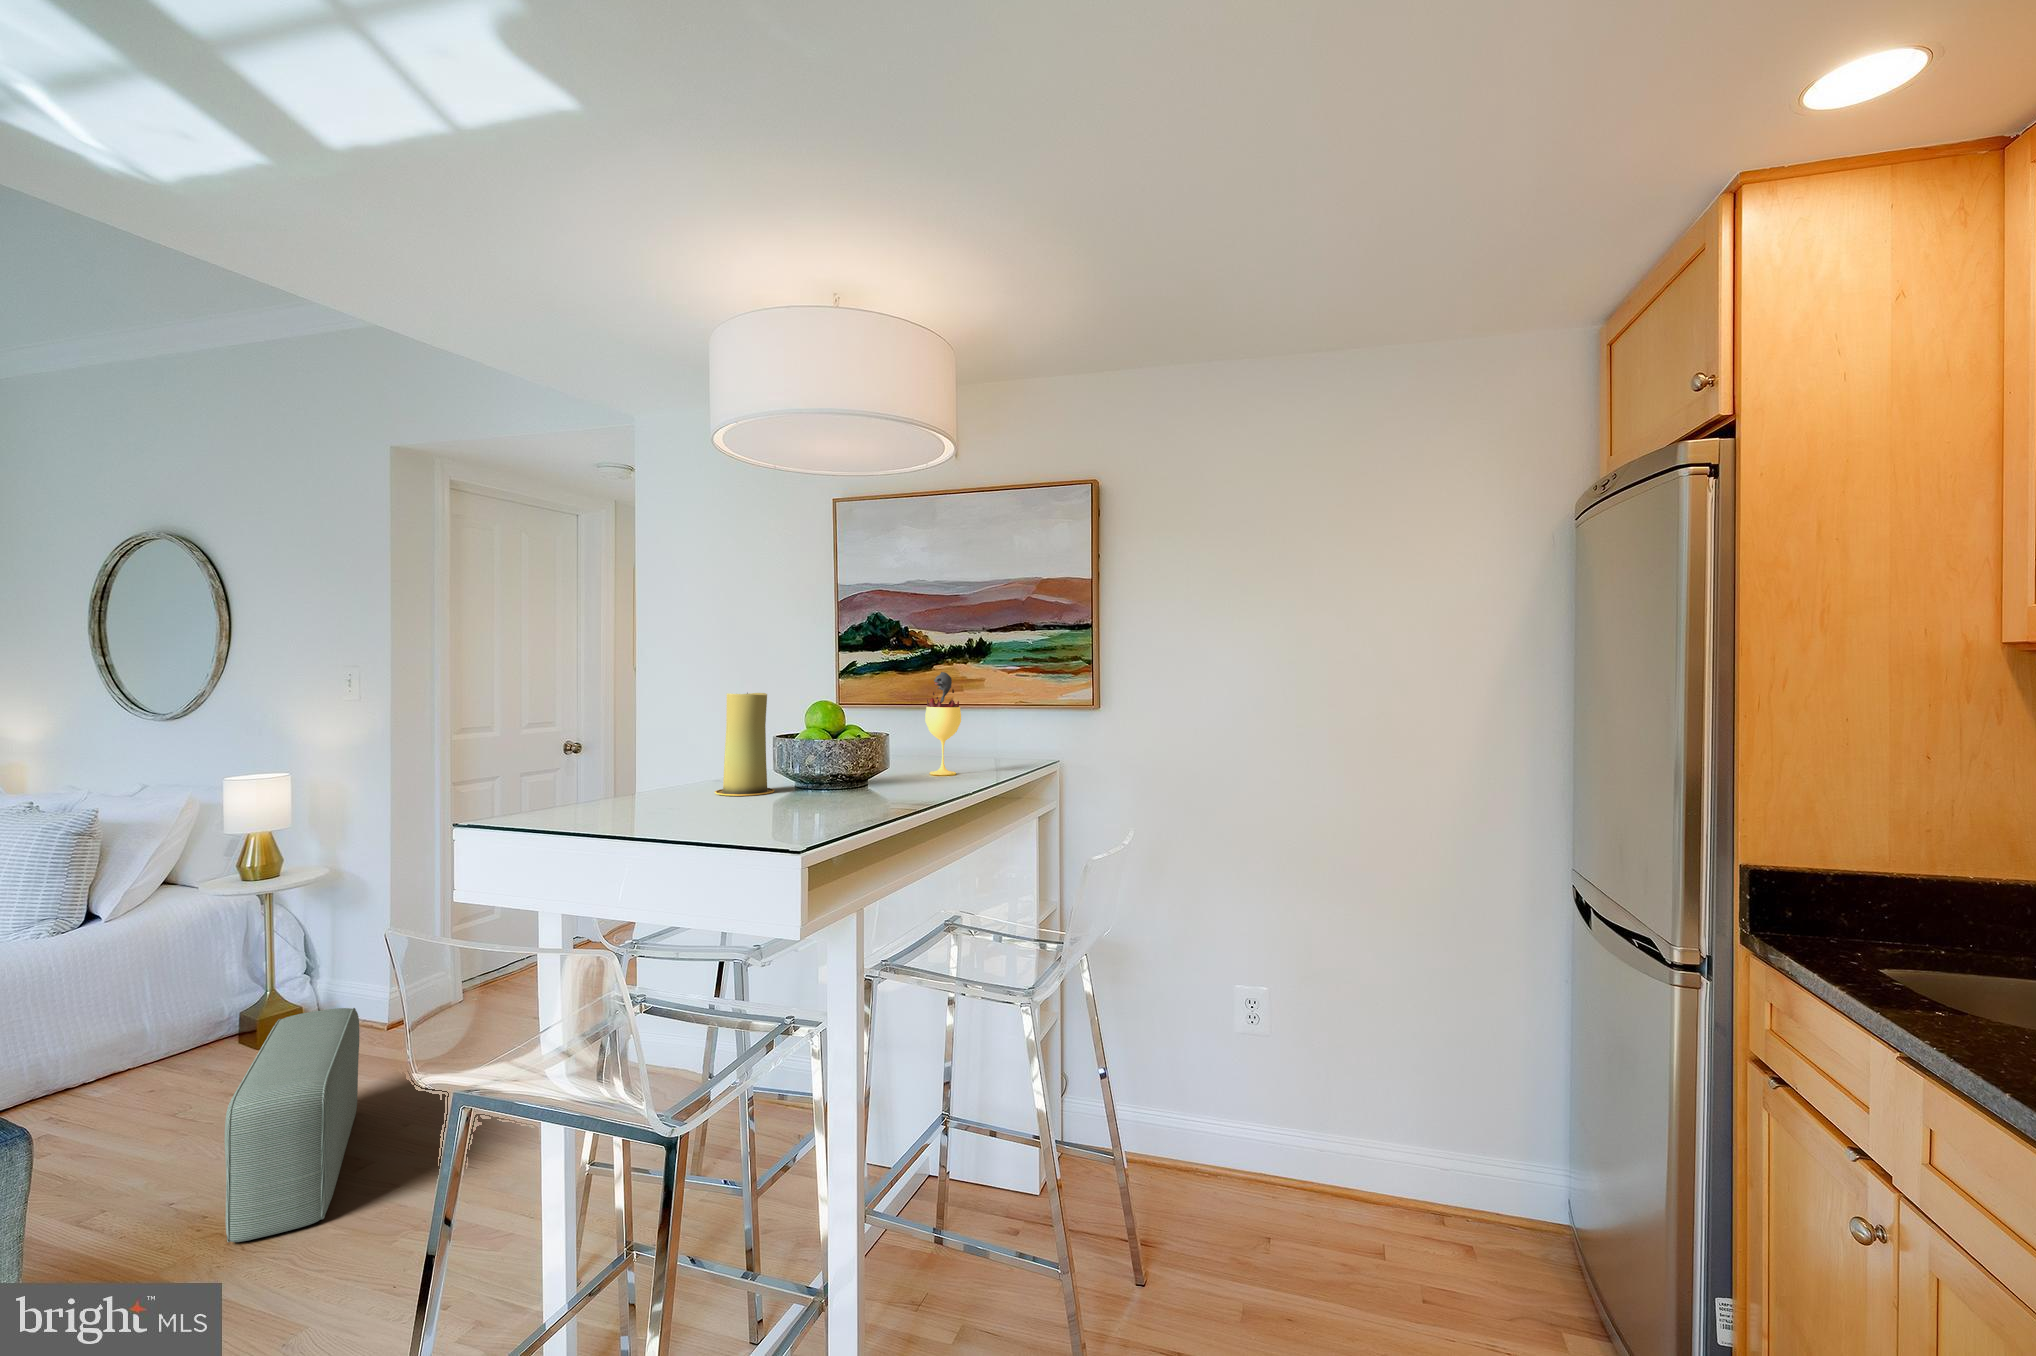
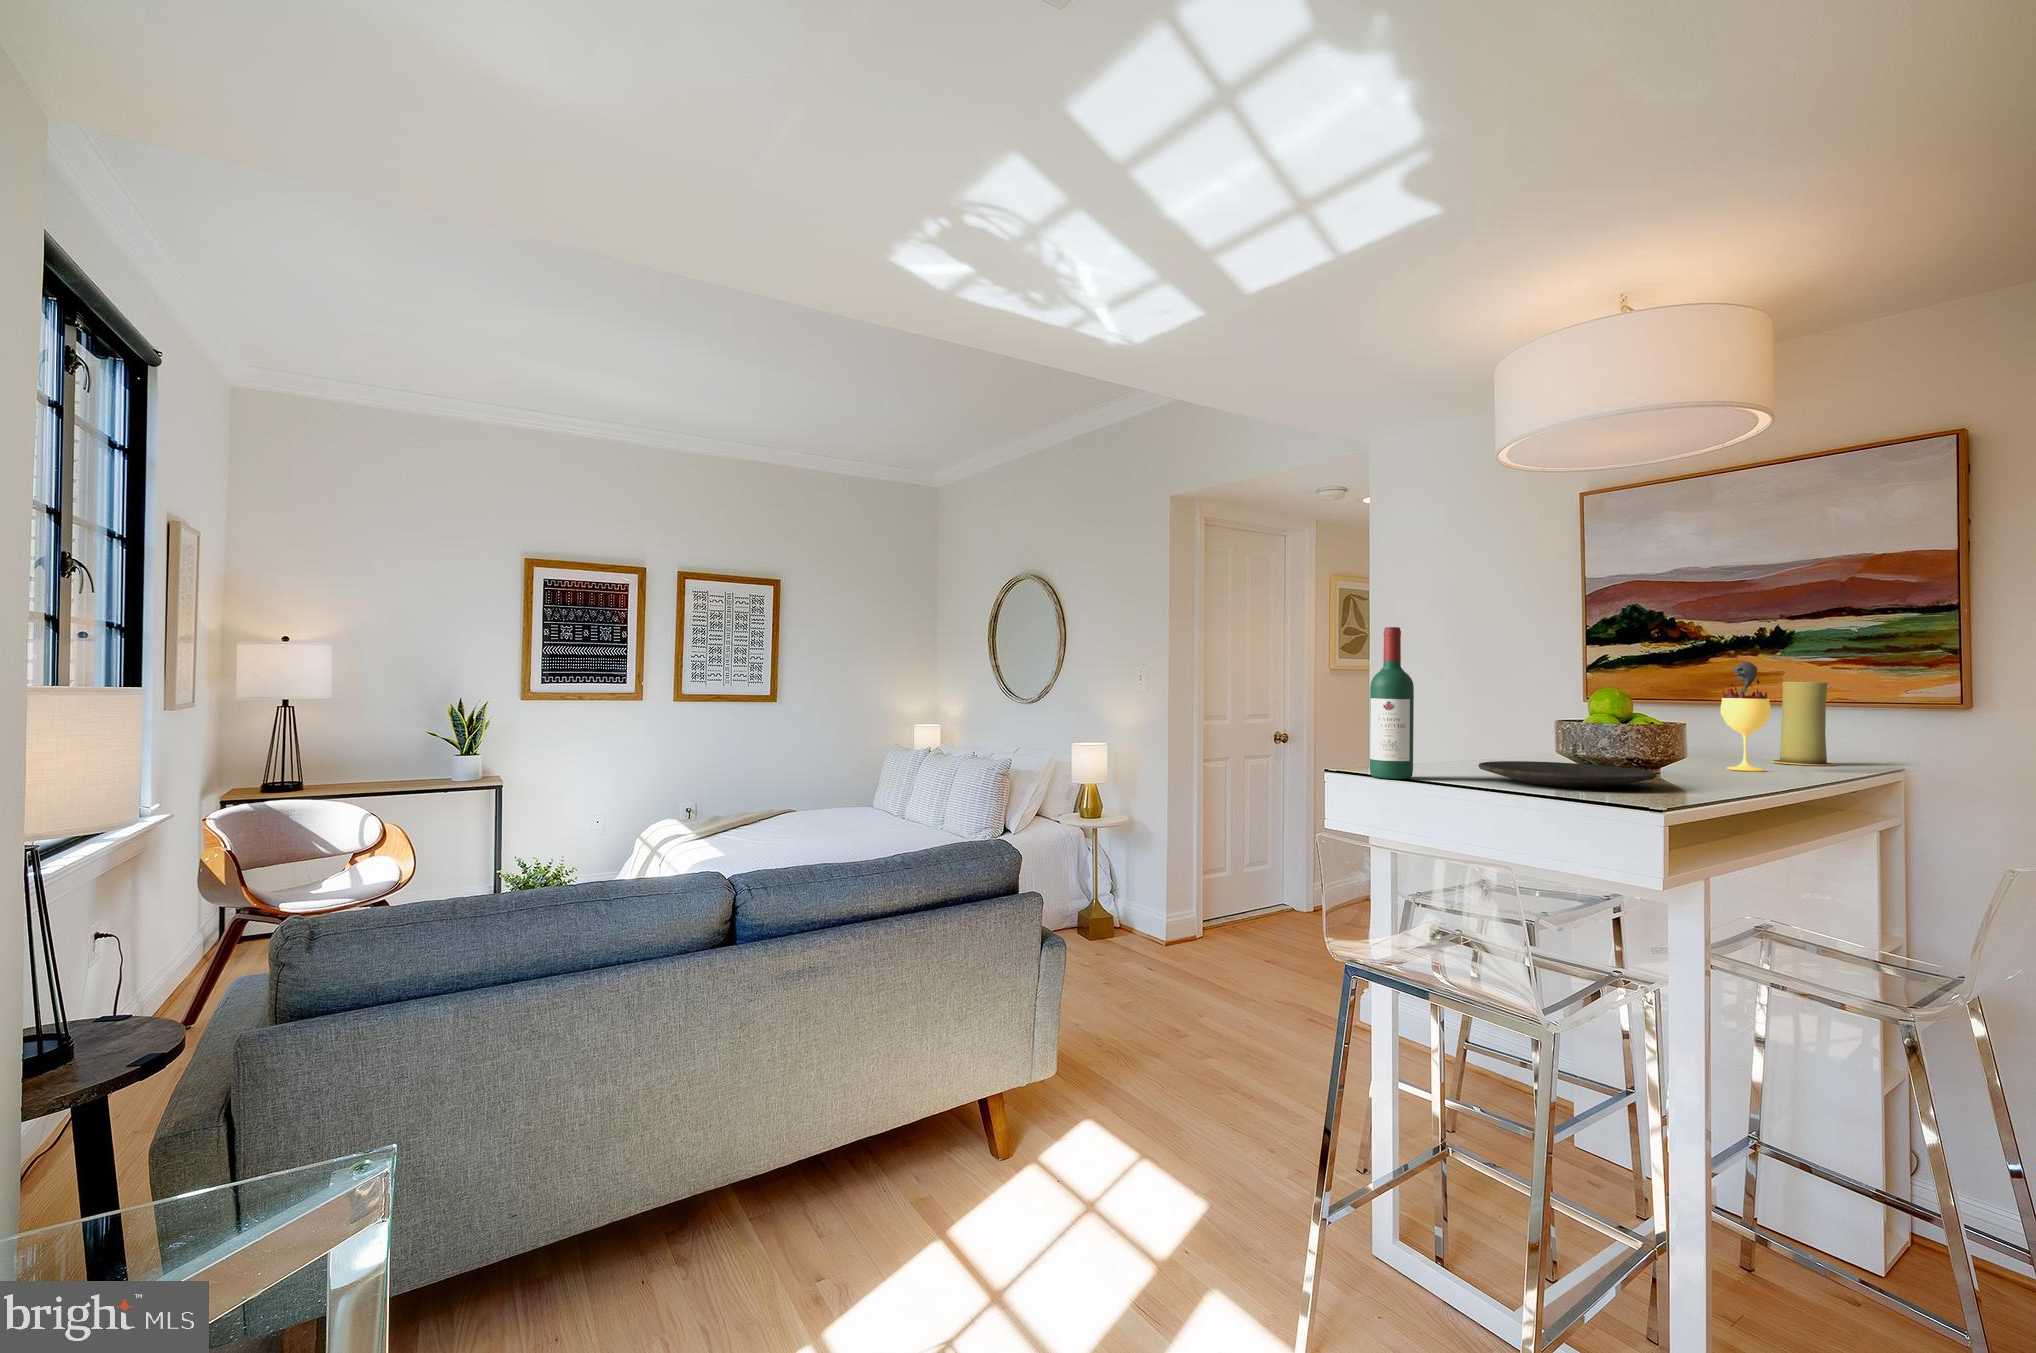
wine bottle: none [530,633,588,827] -> present [1370,627,1414,779]
candle: present [715,693,774,796] -> present [1772,682,1835,766]
plate: none [664,786,840,819] -> present [1478,761,1656,788]
pouf: present [225,1008,360,1242] -> none [1110,914,1169,1060]

